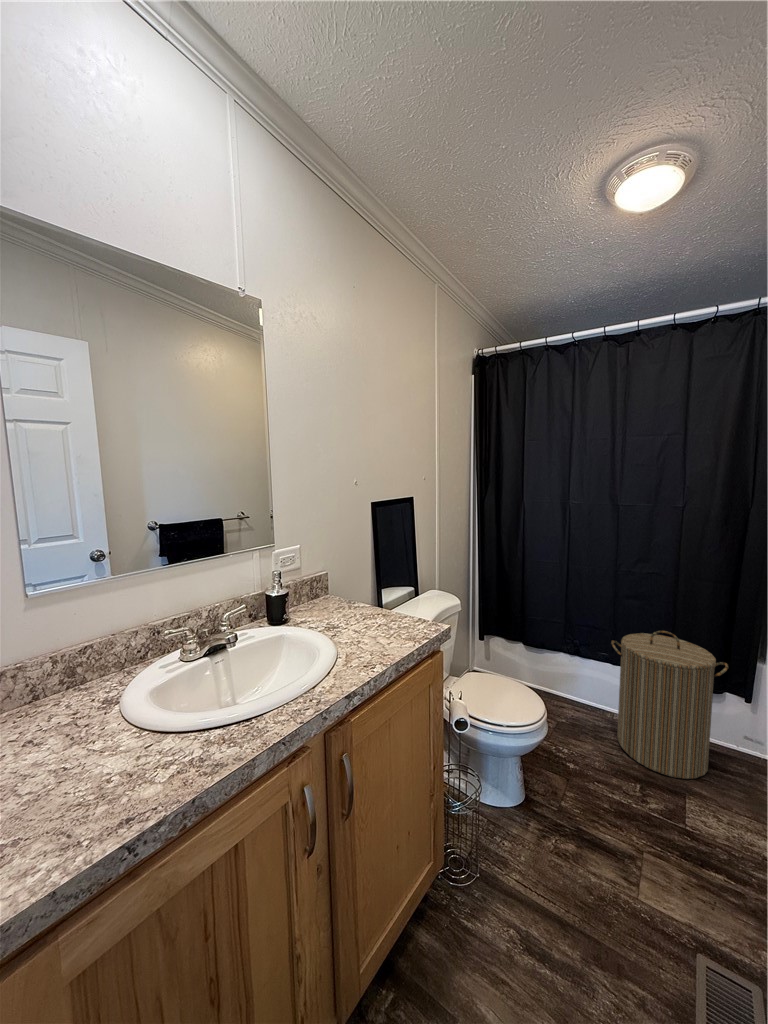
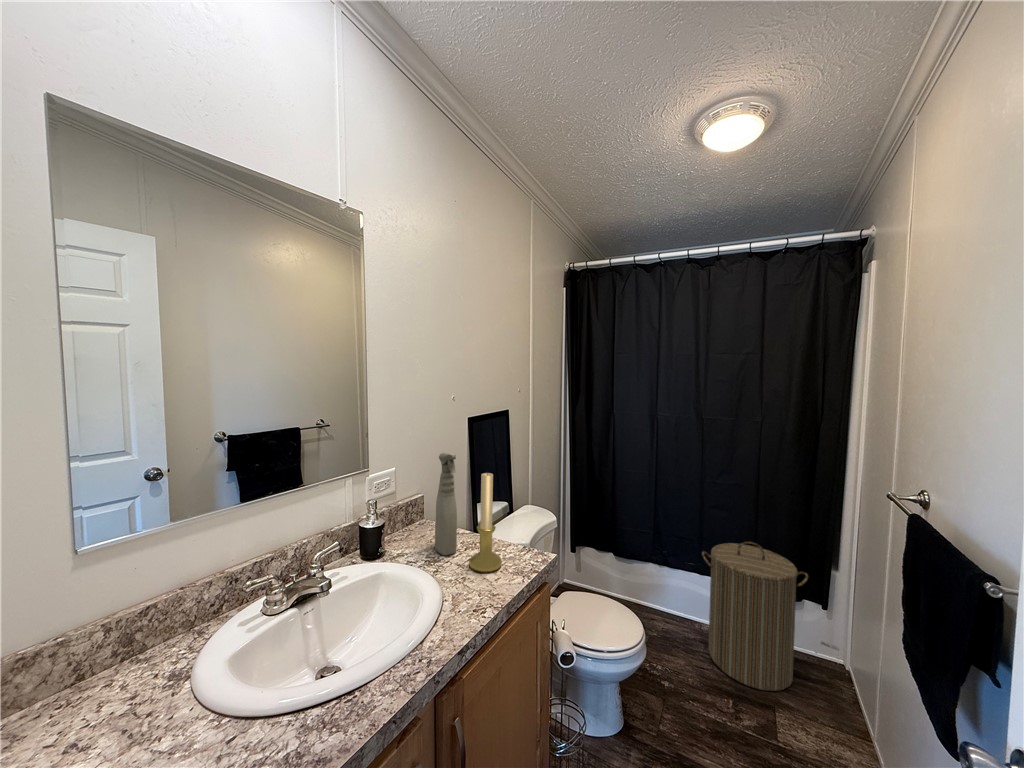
spray bottle: none [335,529,355,624] -> present [435,452,457,555]
candle holder: none [365,543,395,638] -> present [469,472,502,573]

